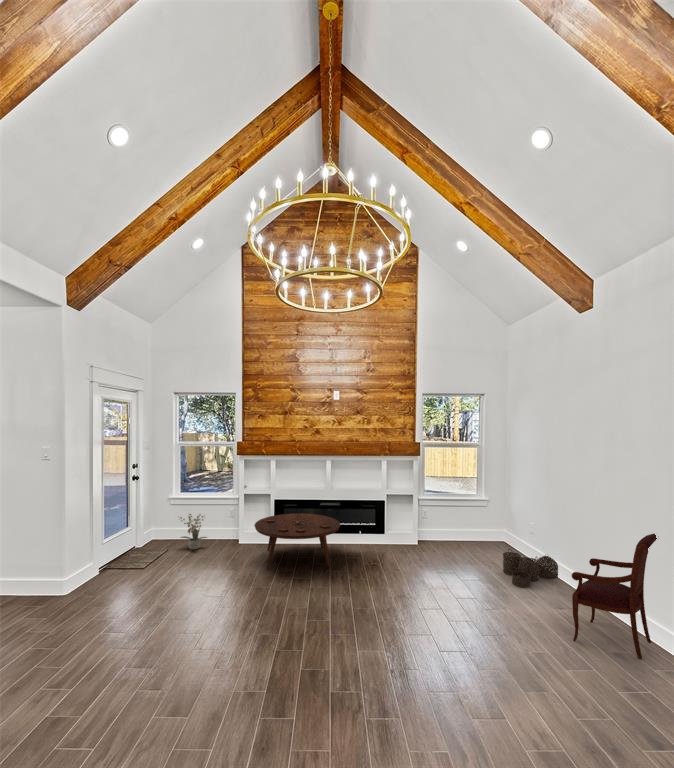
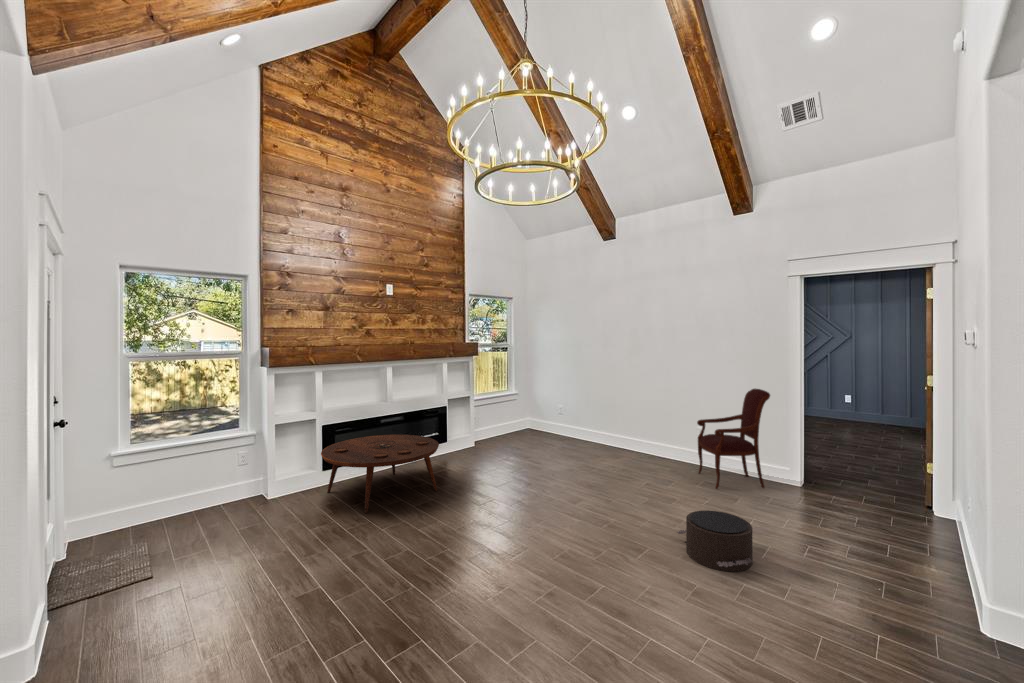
potted plant: present [181,514,207,550] -> none [166,462,224,522]
woven basket: present [503,551,558,587] -> none [586,432,627,463]
pouf: none [409,638,472,702] -> present [677,510,753,571]

